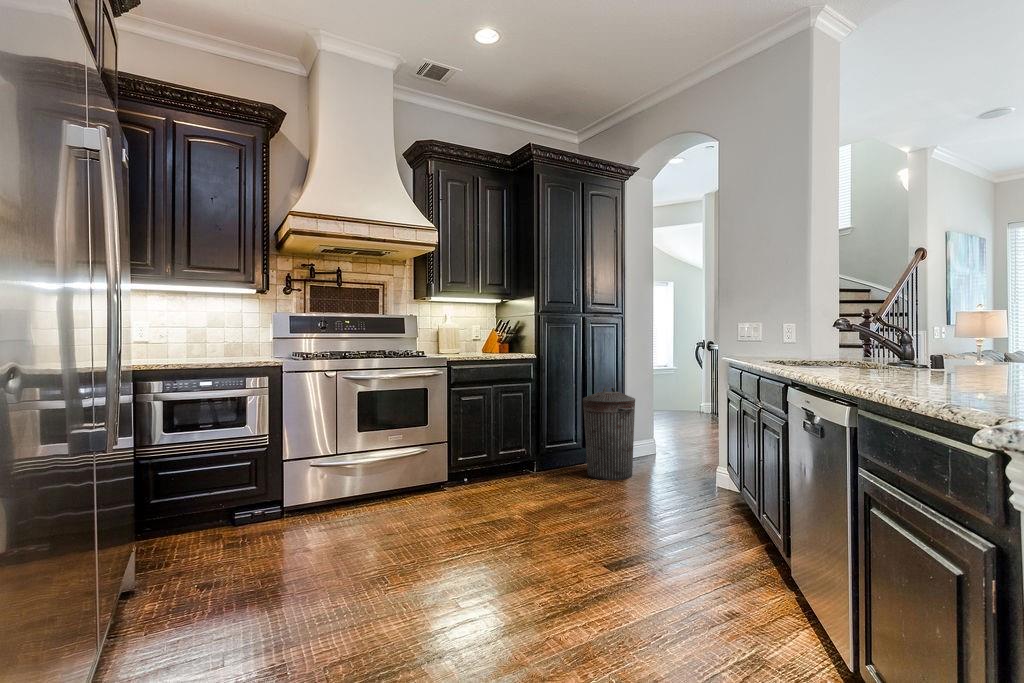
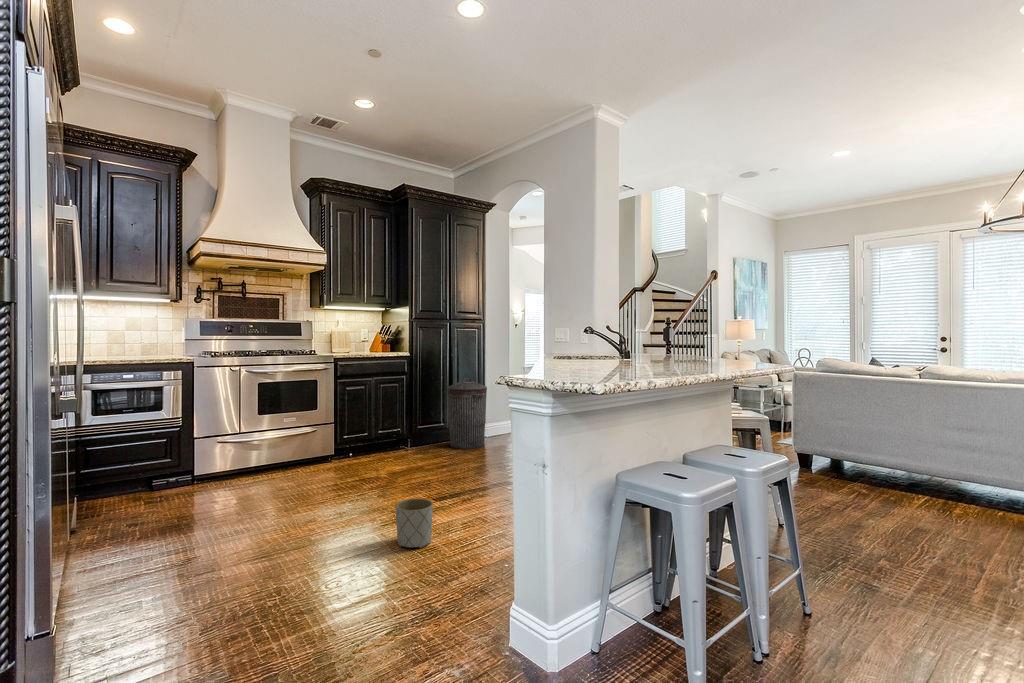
planter: none [562,569,620,653] -> present [396,498,433,548]

